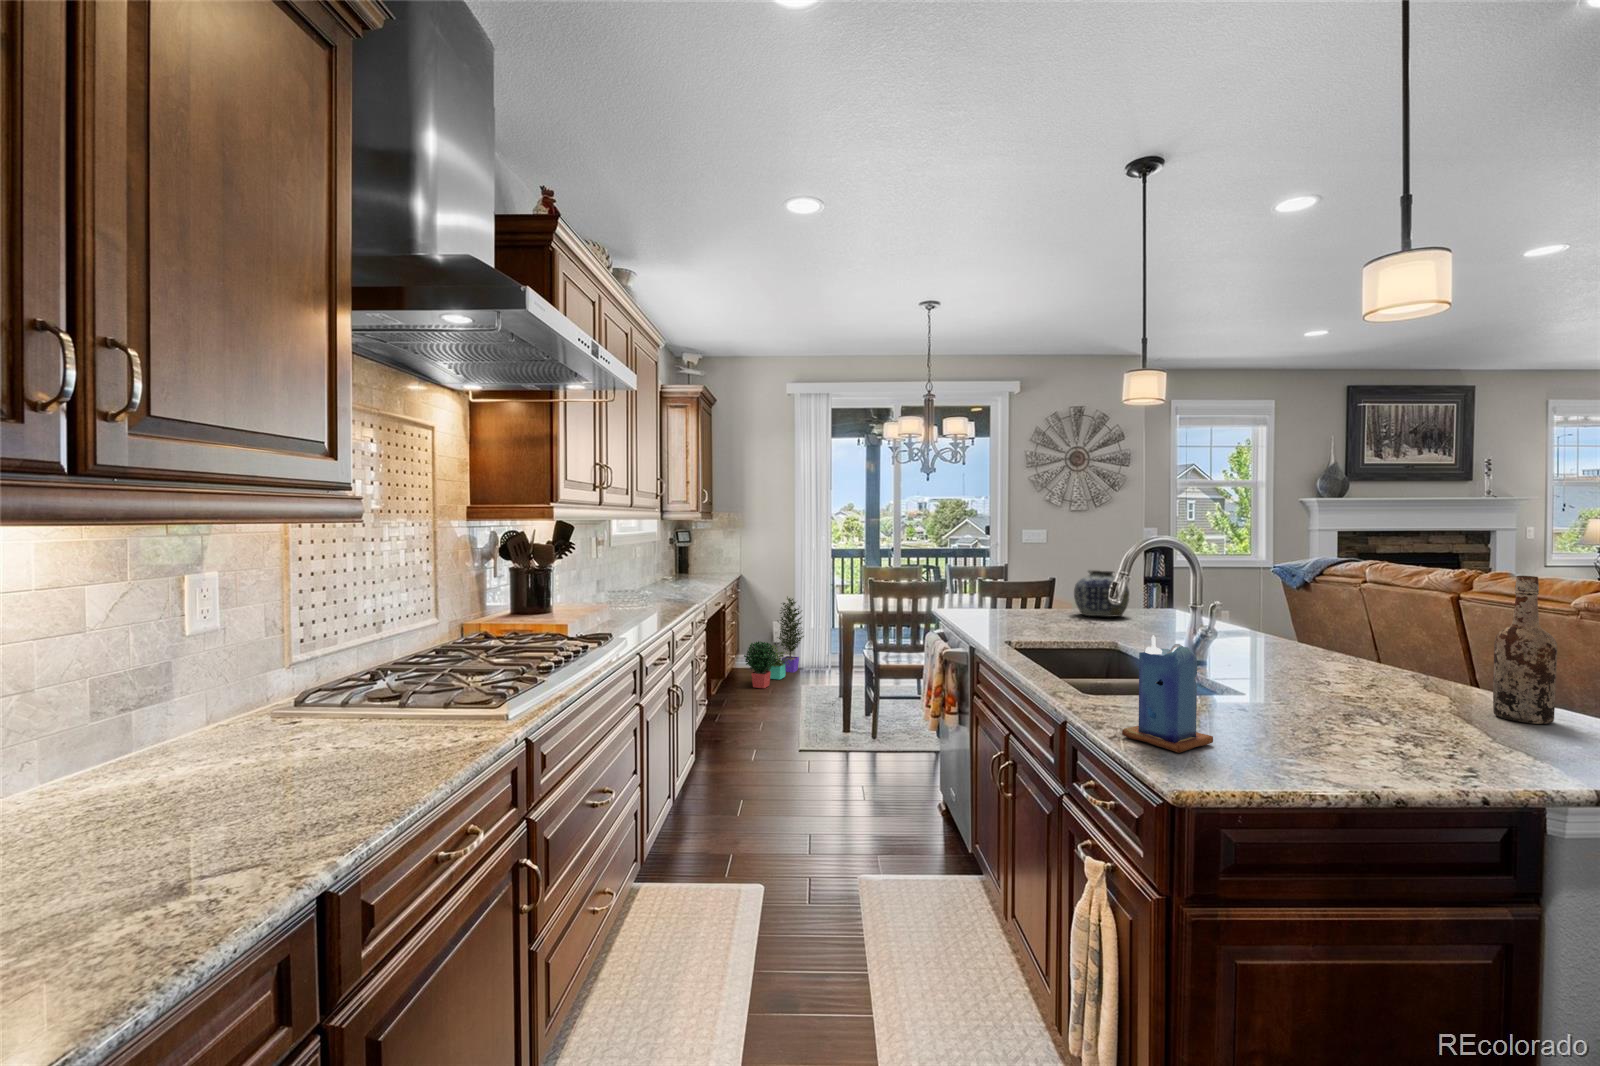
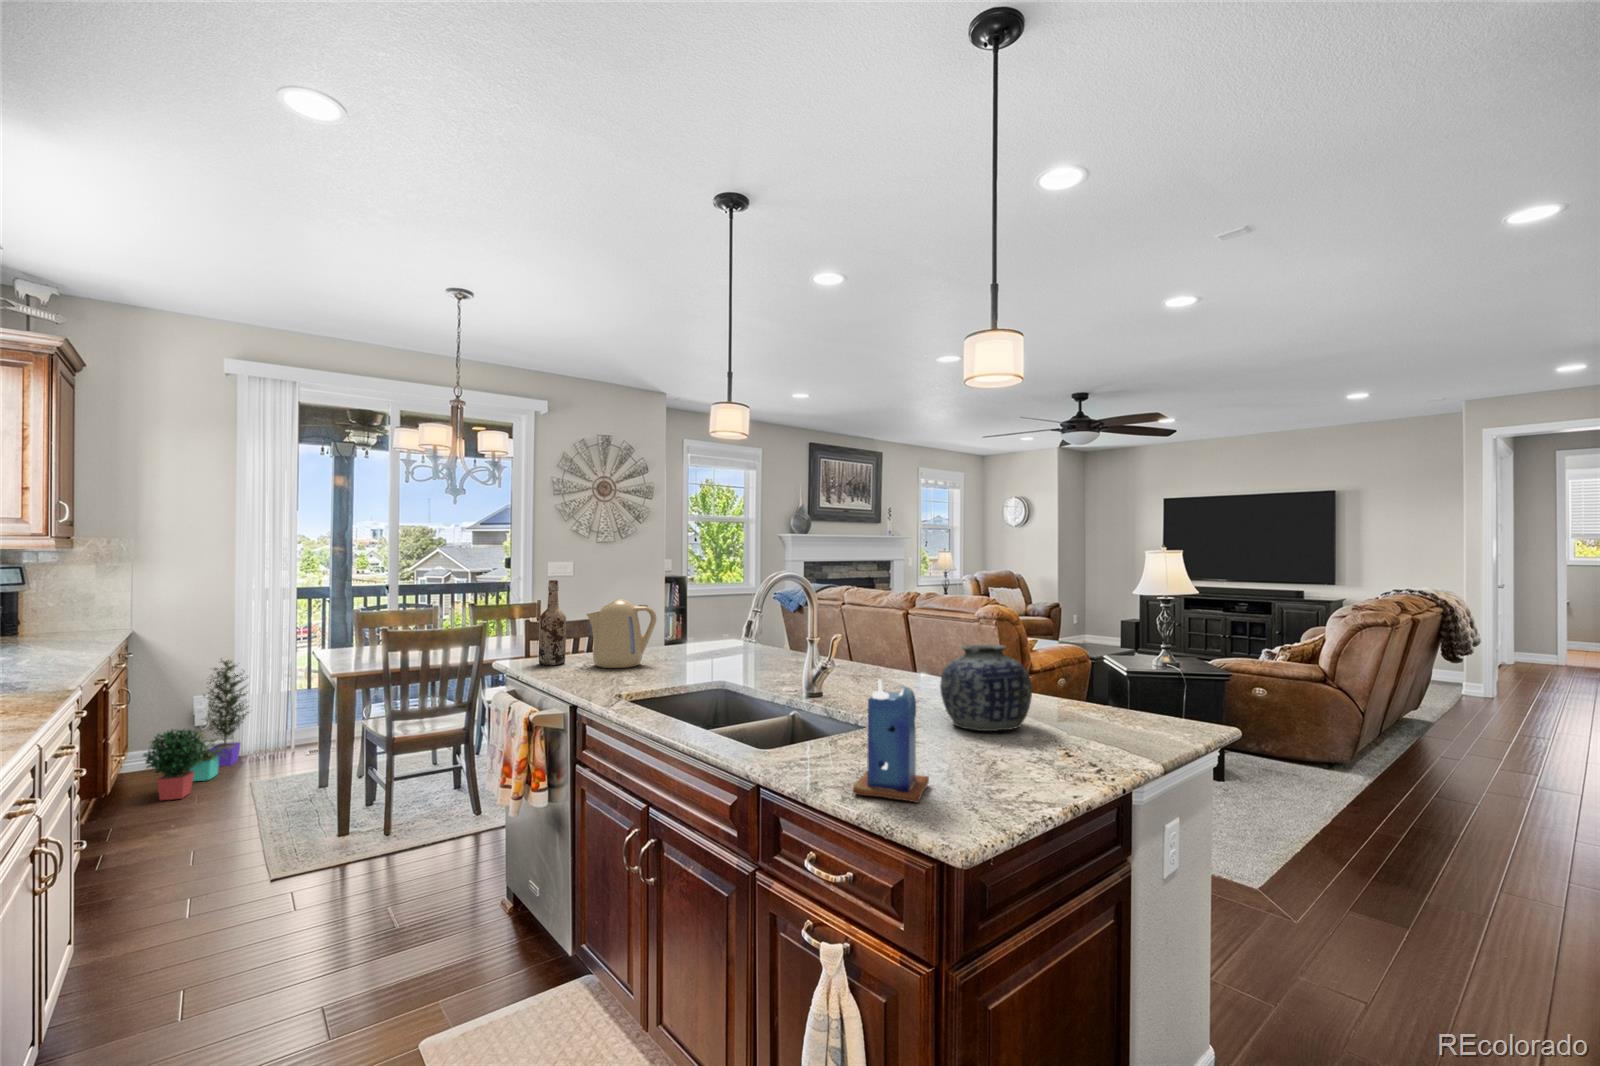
kettle: none [1001,562,1064,623] -> present [586,599,656,668]
vase: present [1074,570,1129,617] -> present [940,644,1032,731]
wine bottle: present [1493,576,1557,724] -> present [539,580,566,665]

